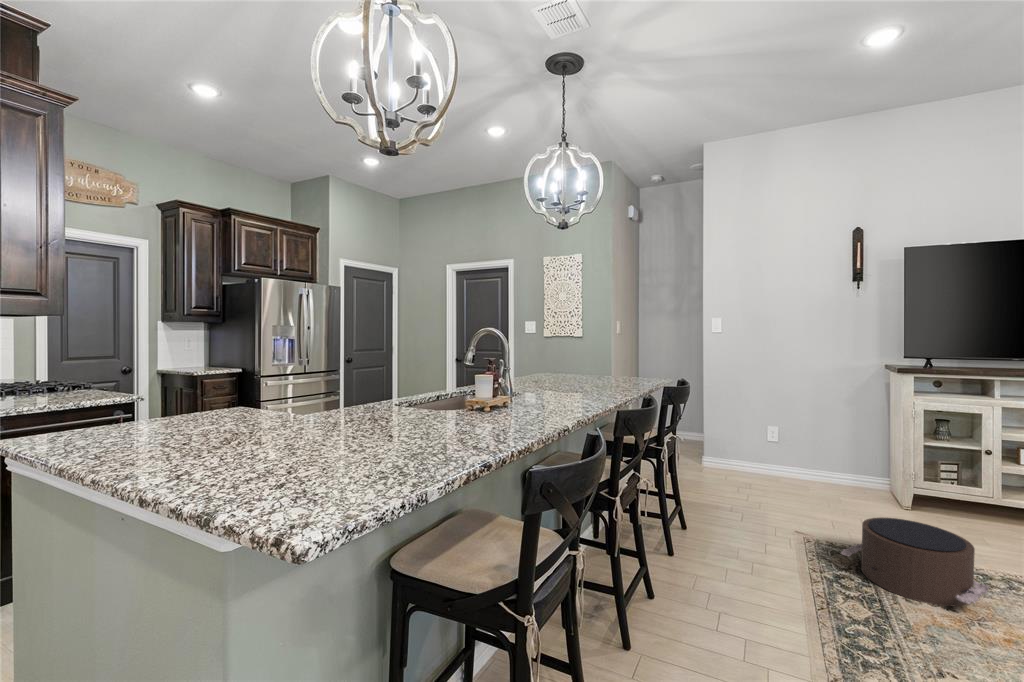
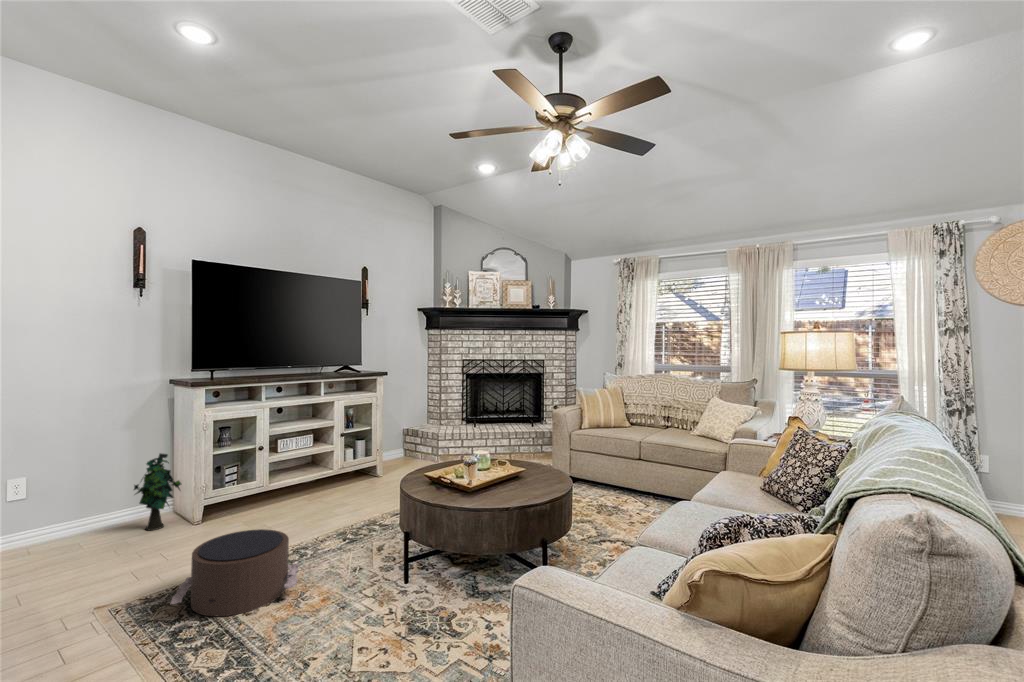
decorative plant: none [849,431,892,499] -> present [134,453,181,530]

